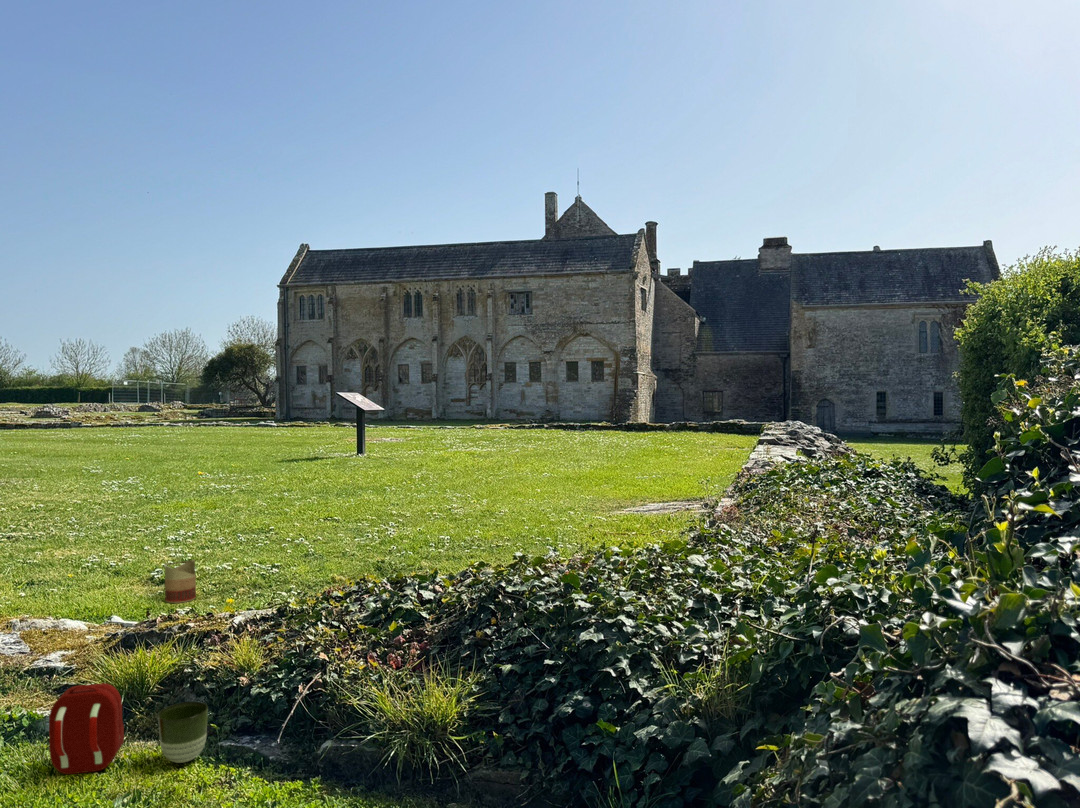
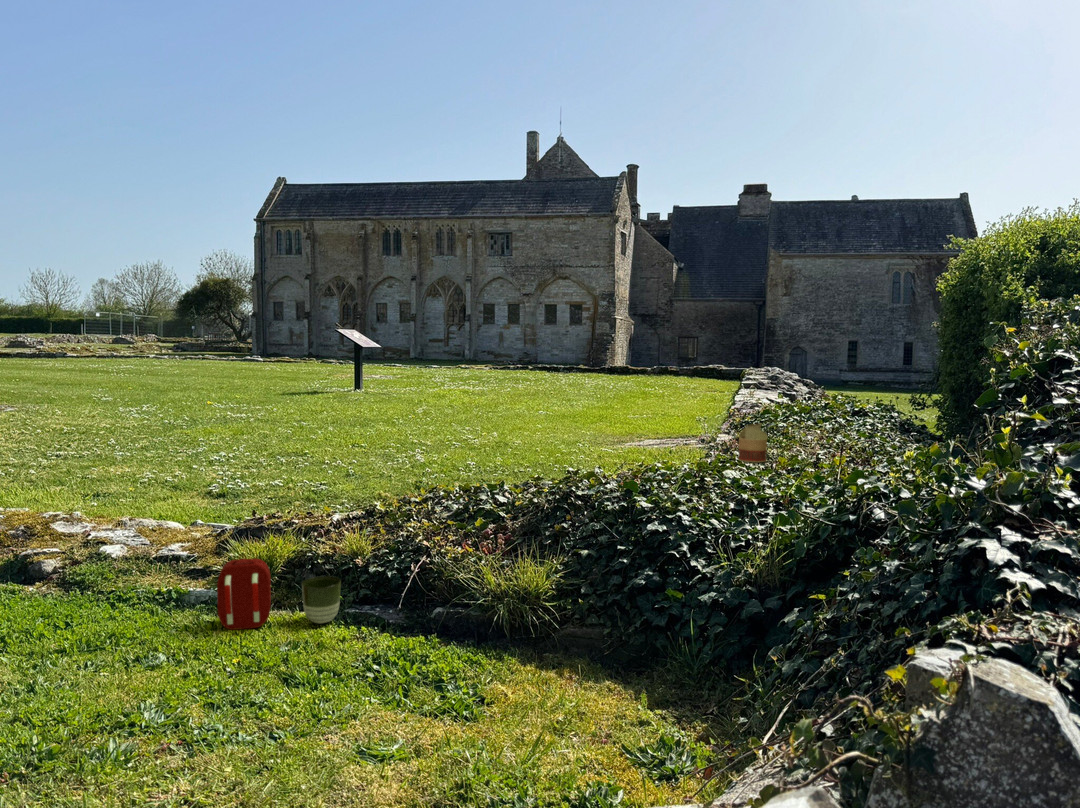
basket: present [165,560,196,603] -> present [738,423,767,462]

